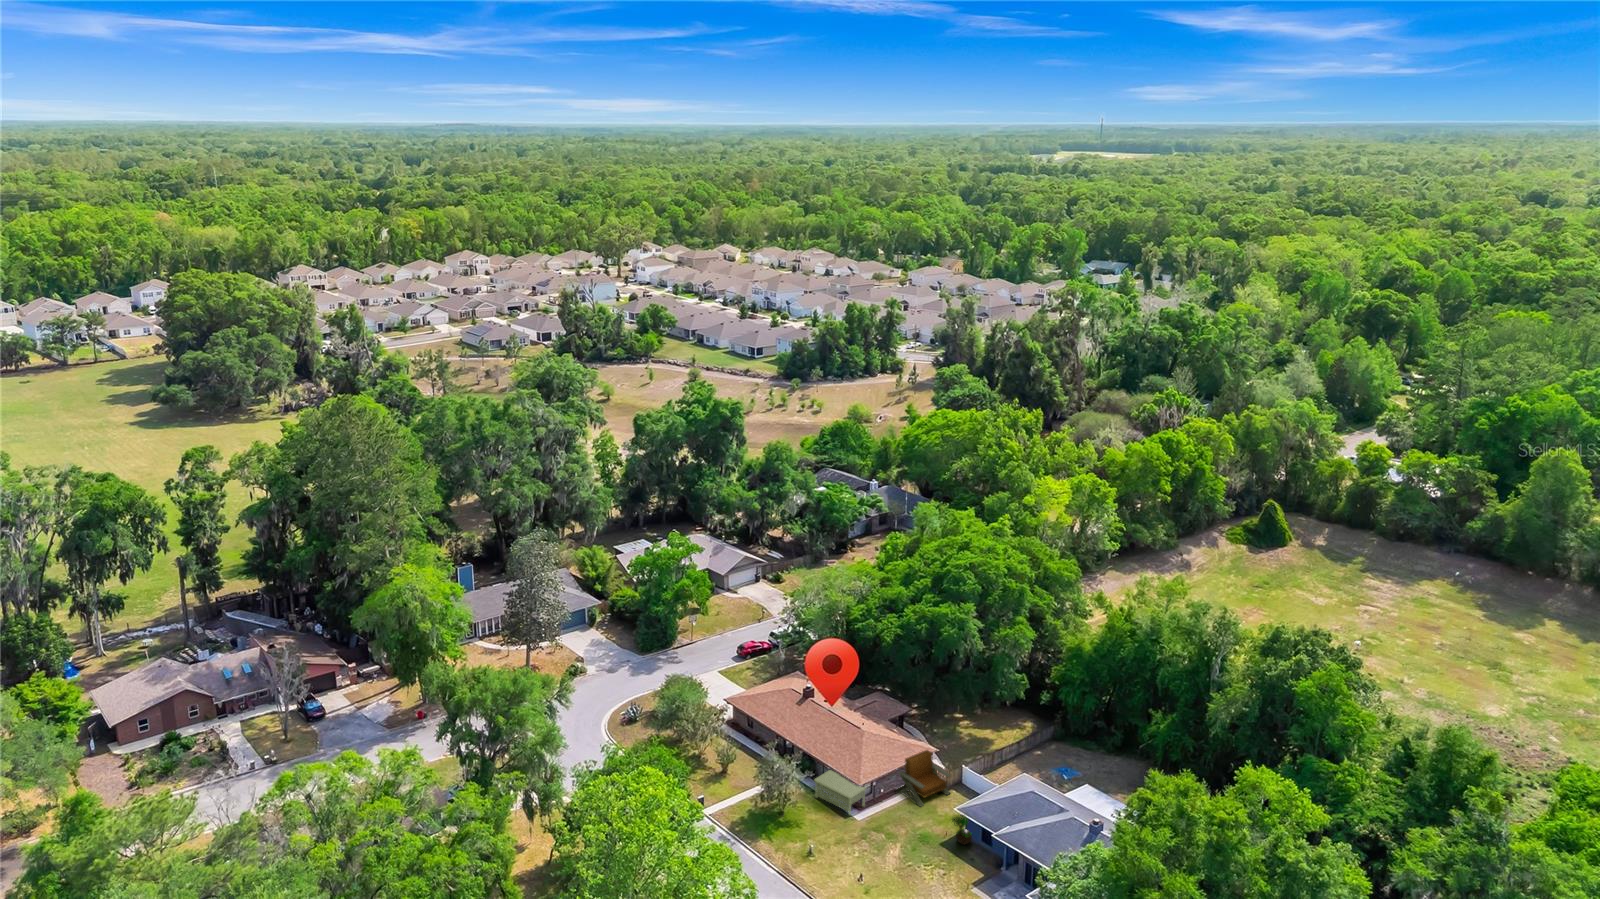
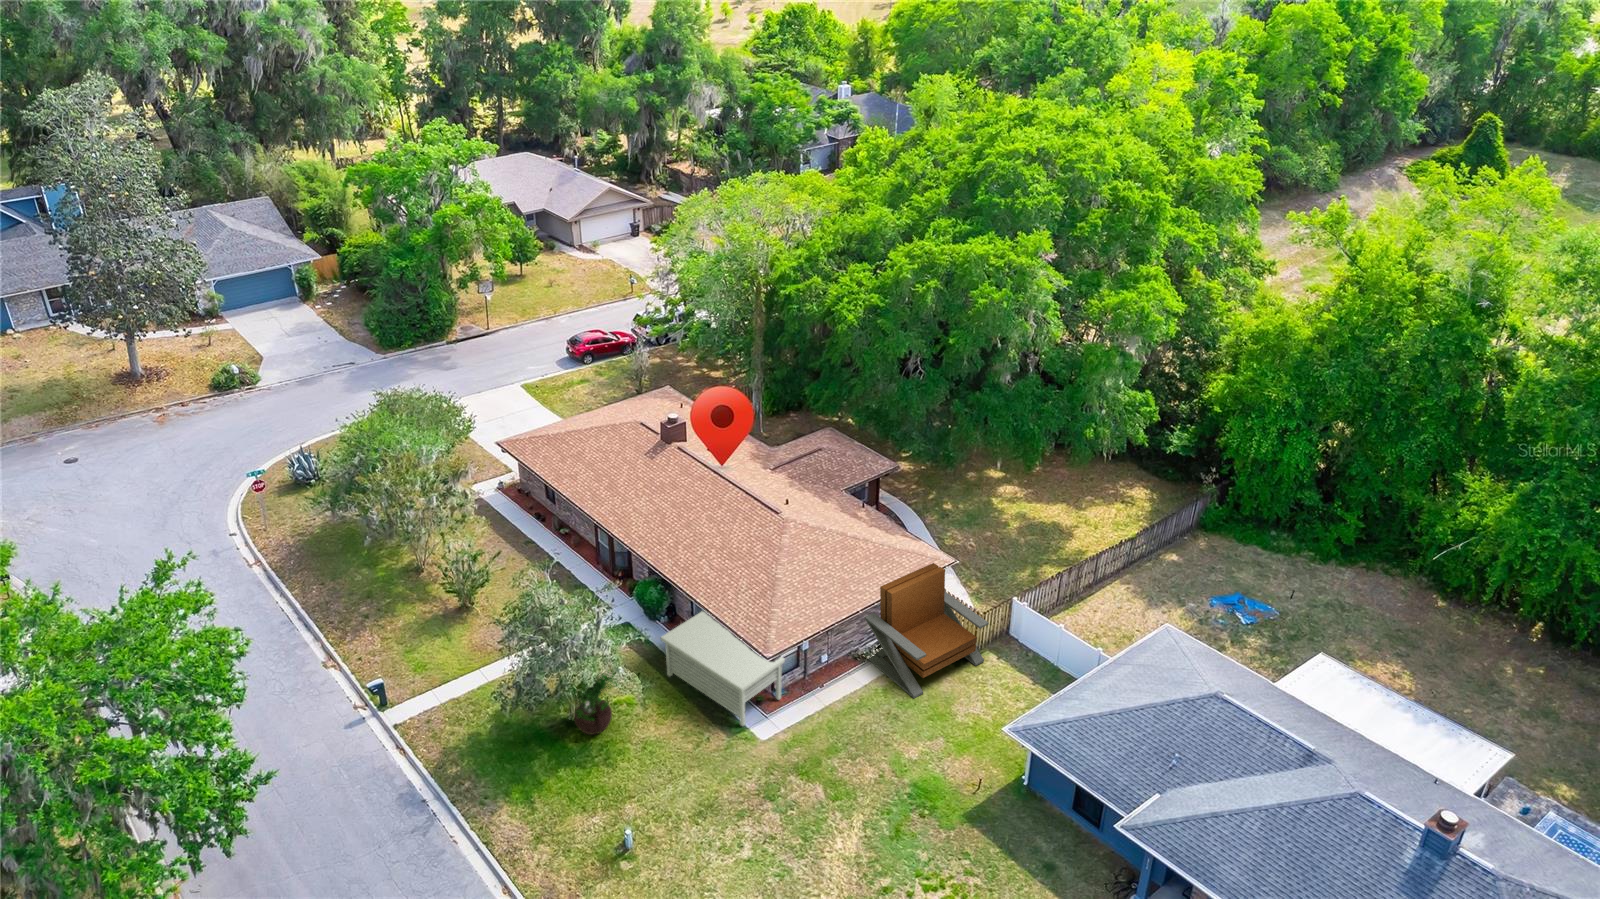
potted tree: present [952,814,972,844] -> present [574,670,614,734]

